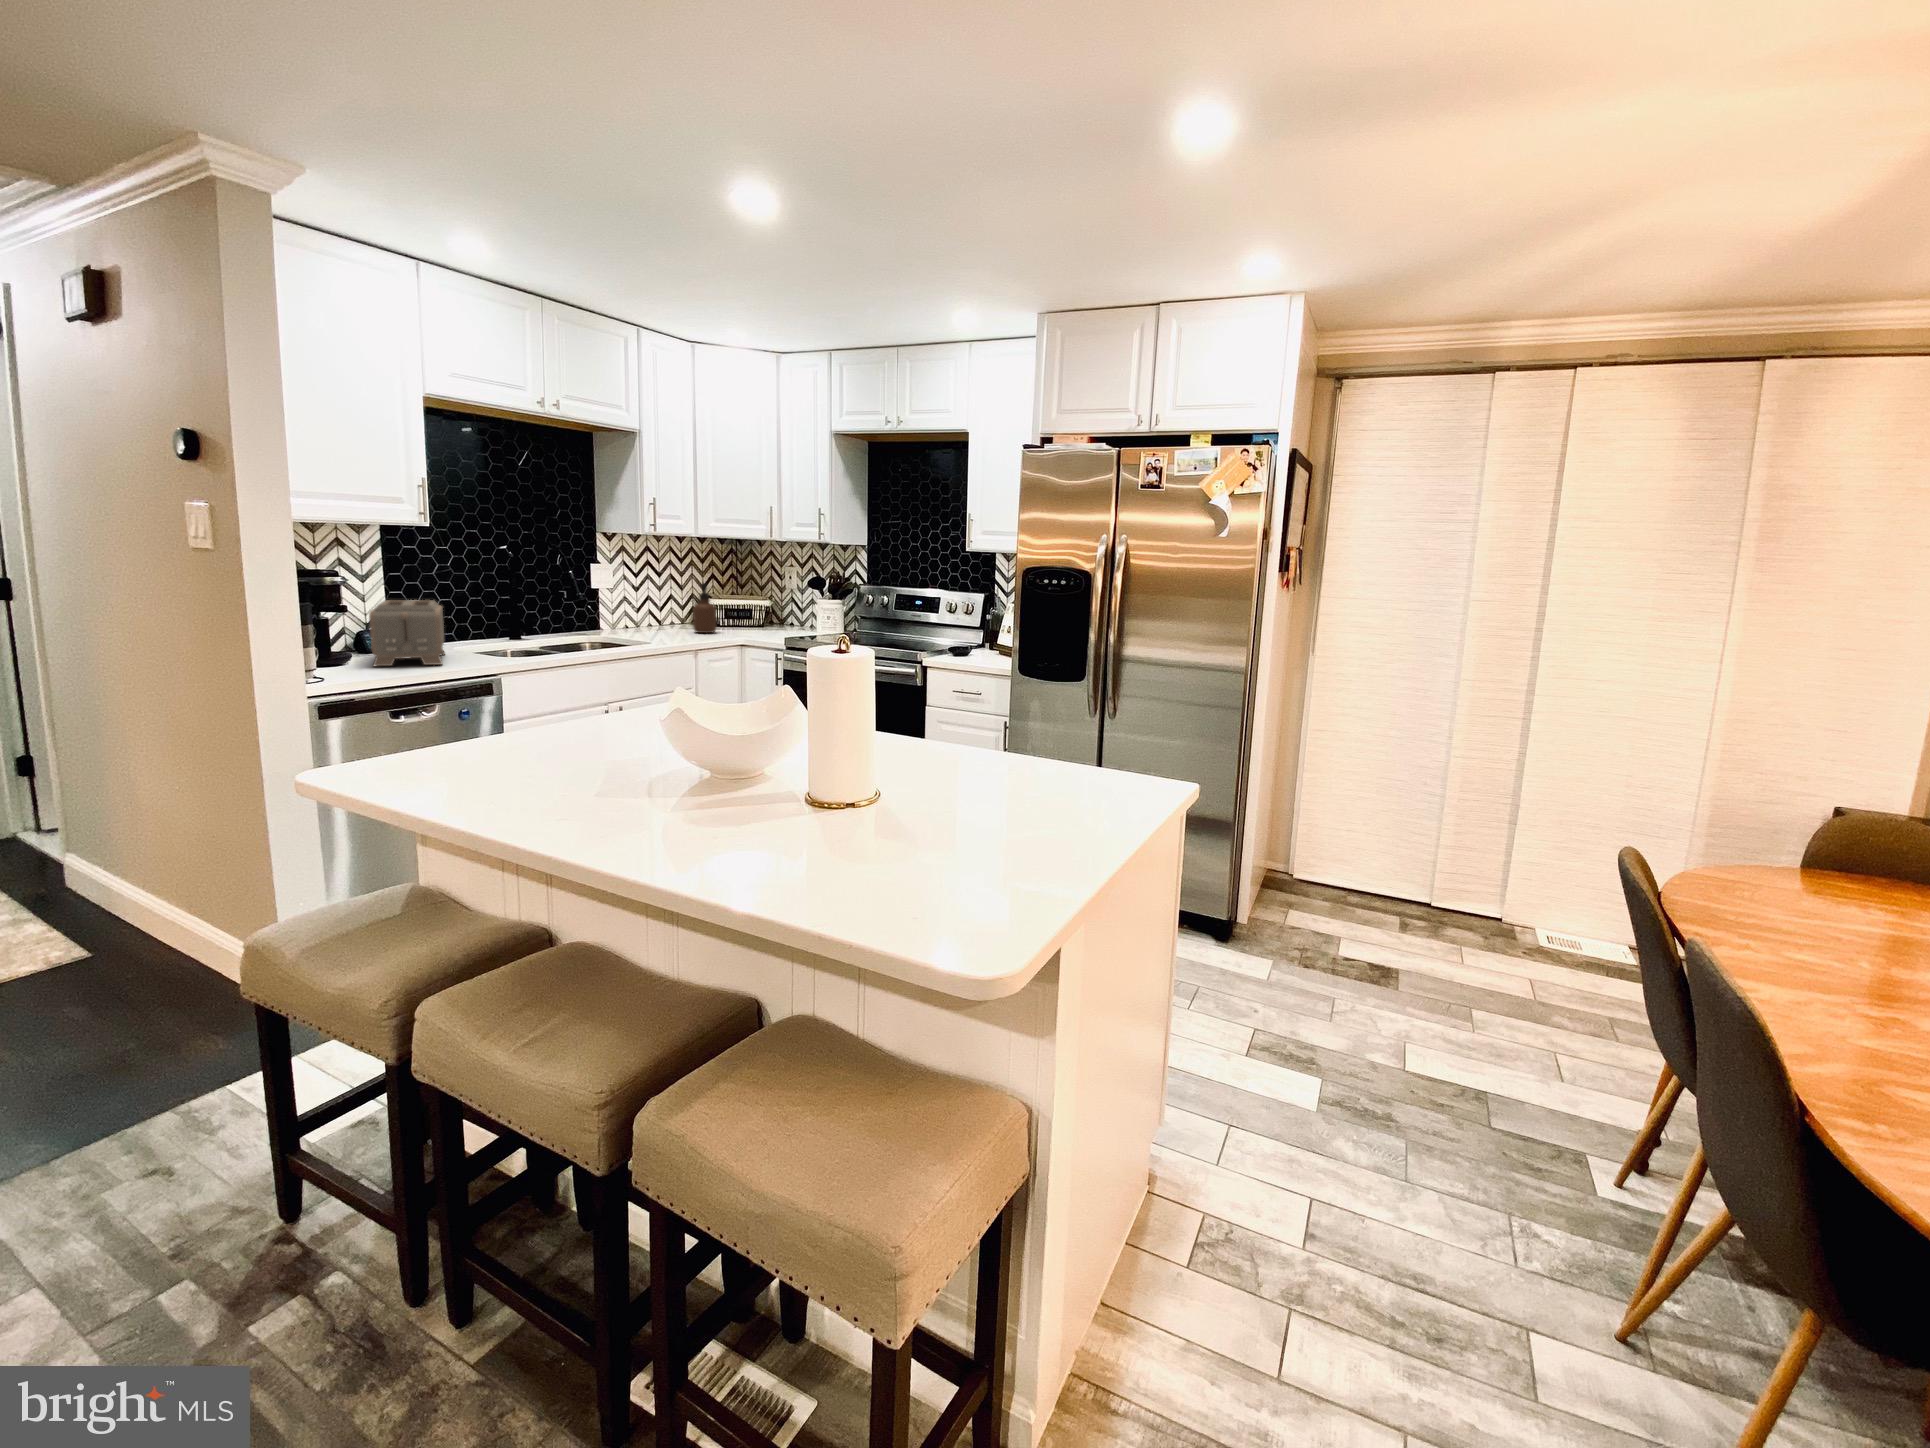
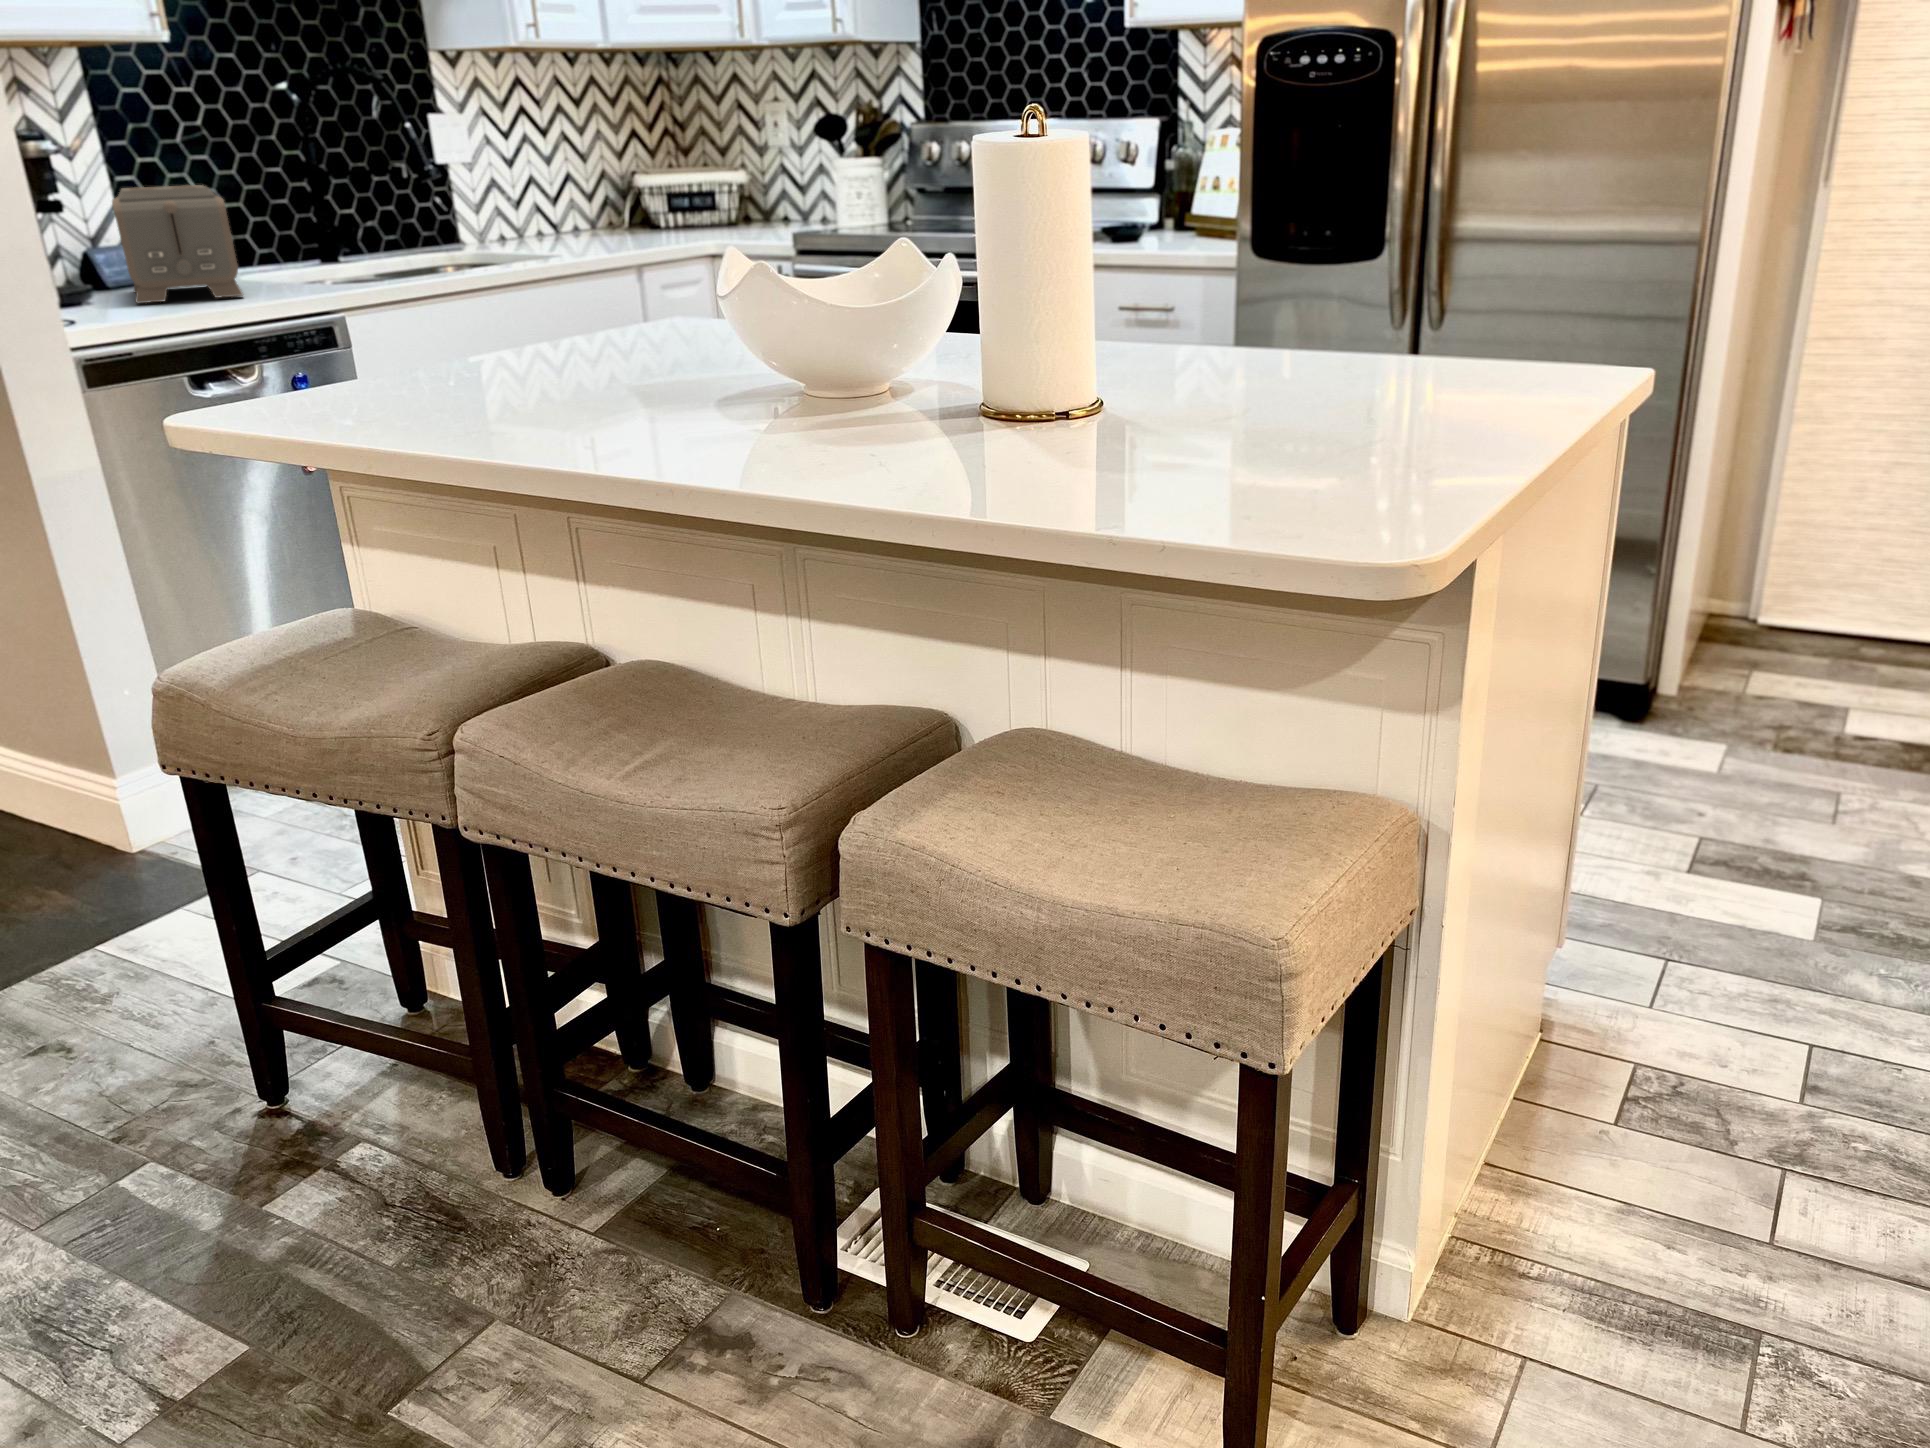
soap dispenser: present [693,583,716,633] -> none [617,140,662,238]

